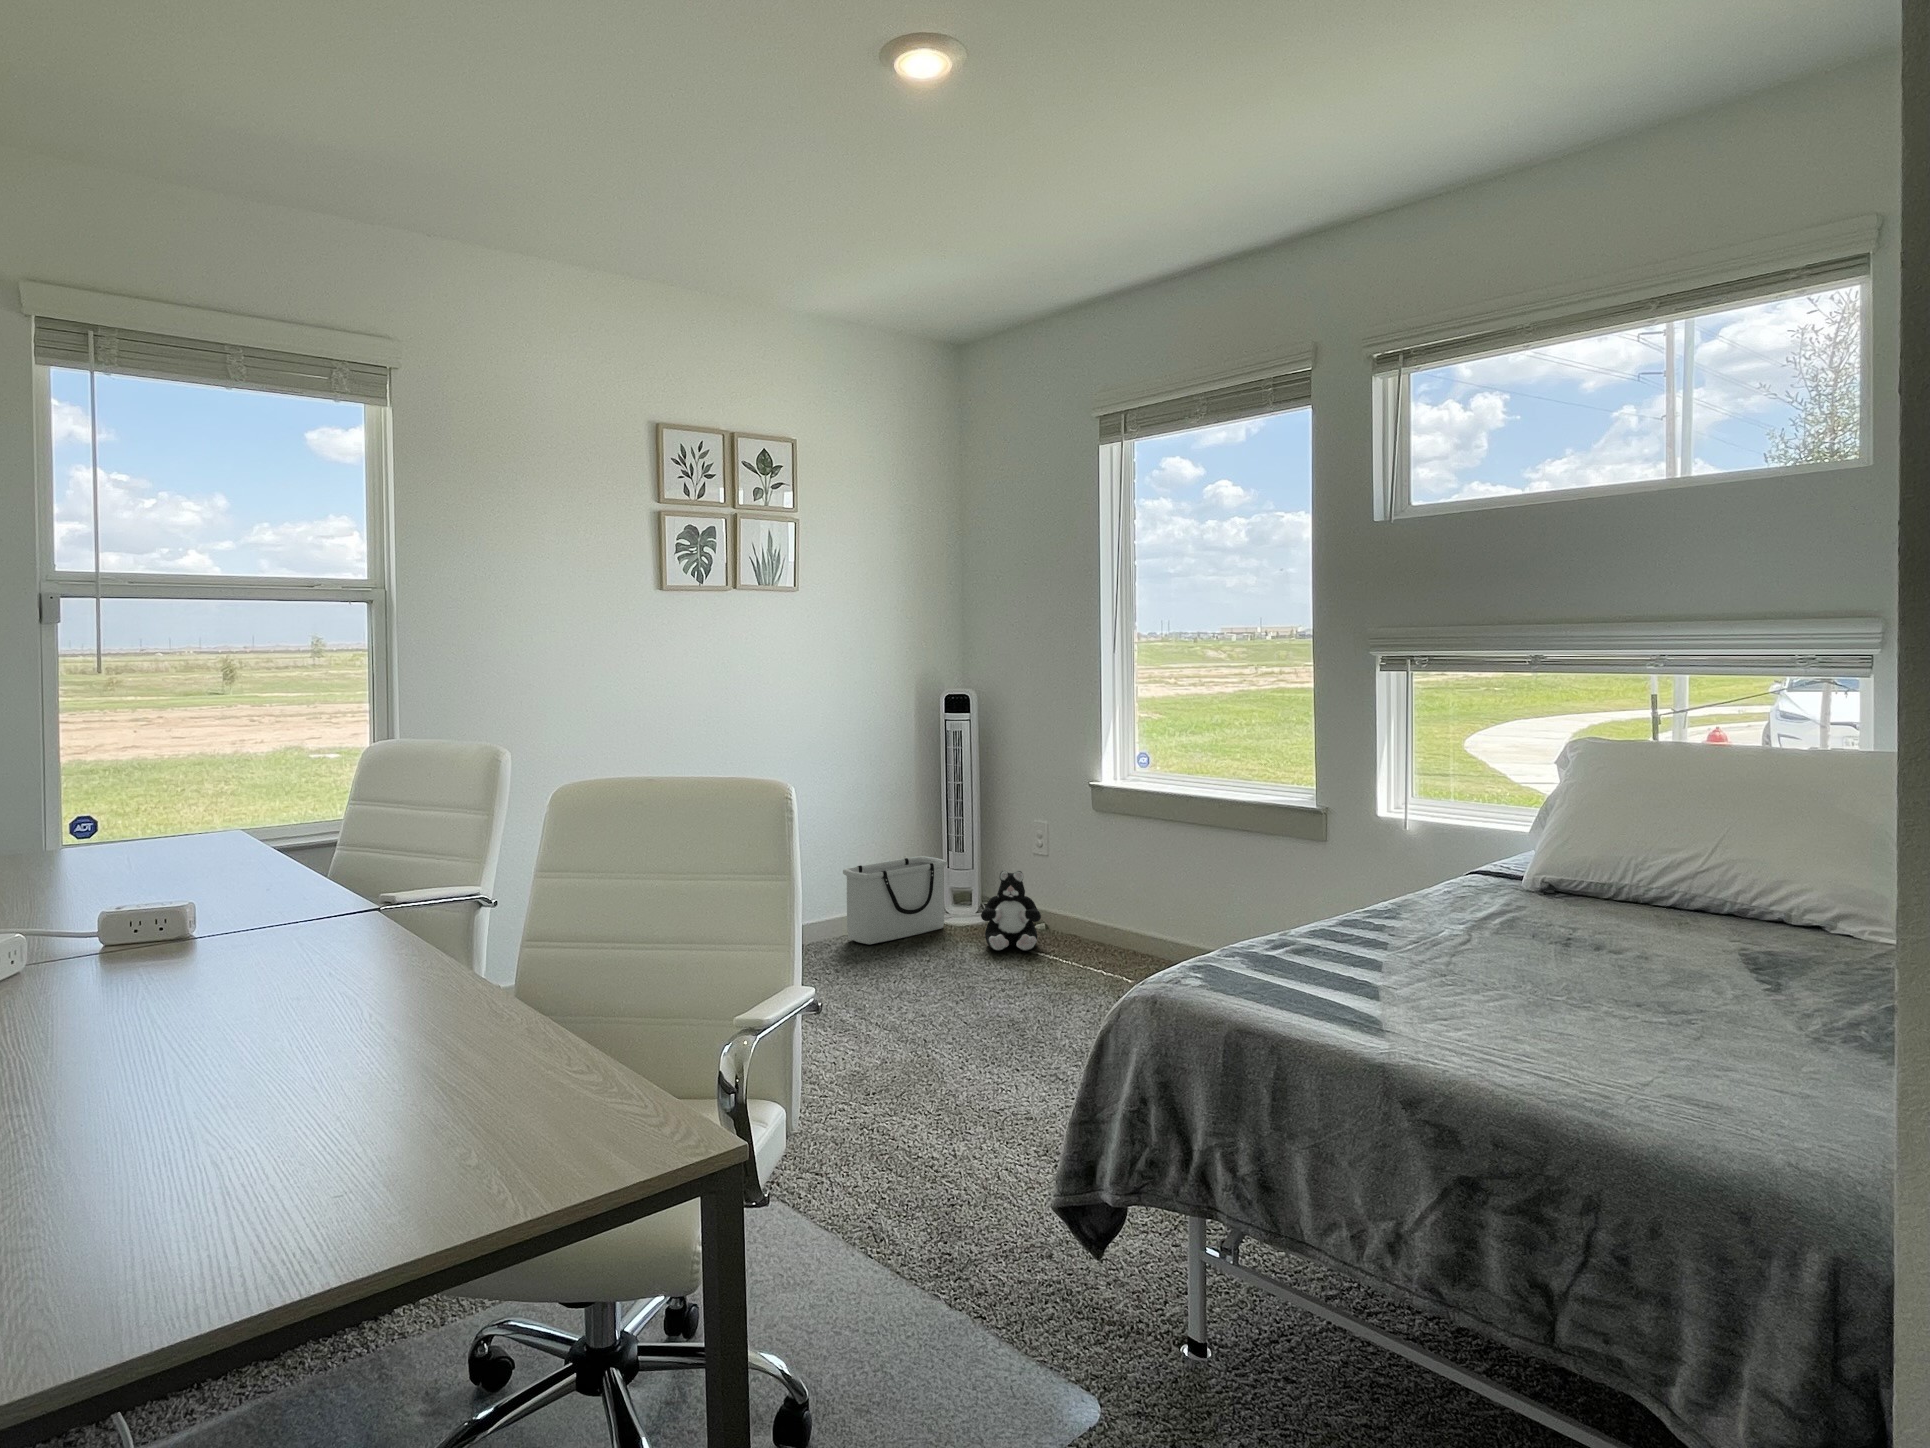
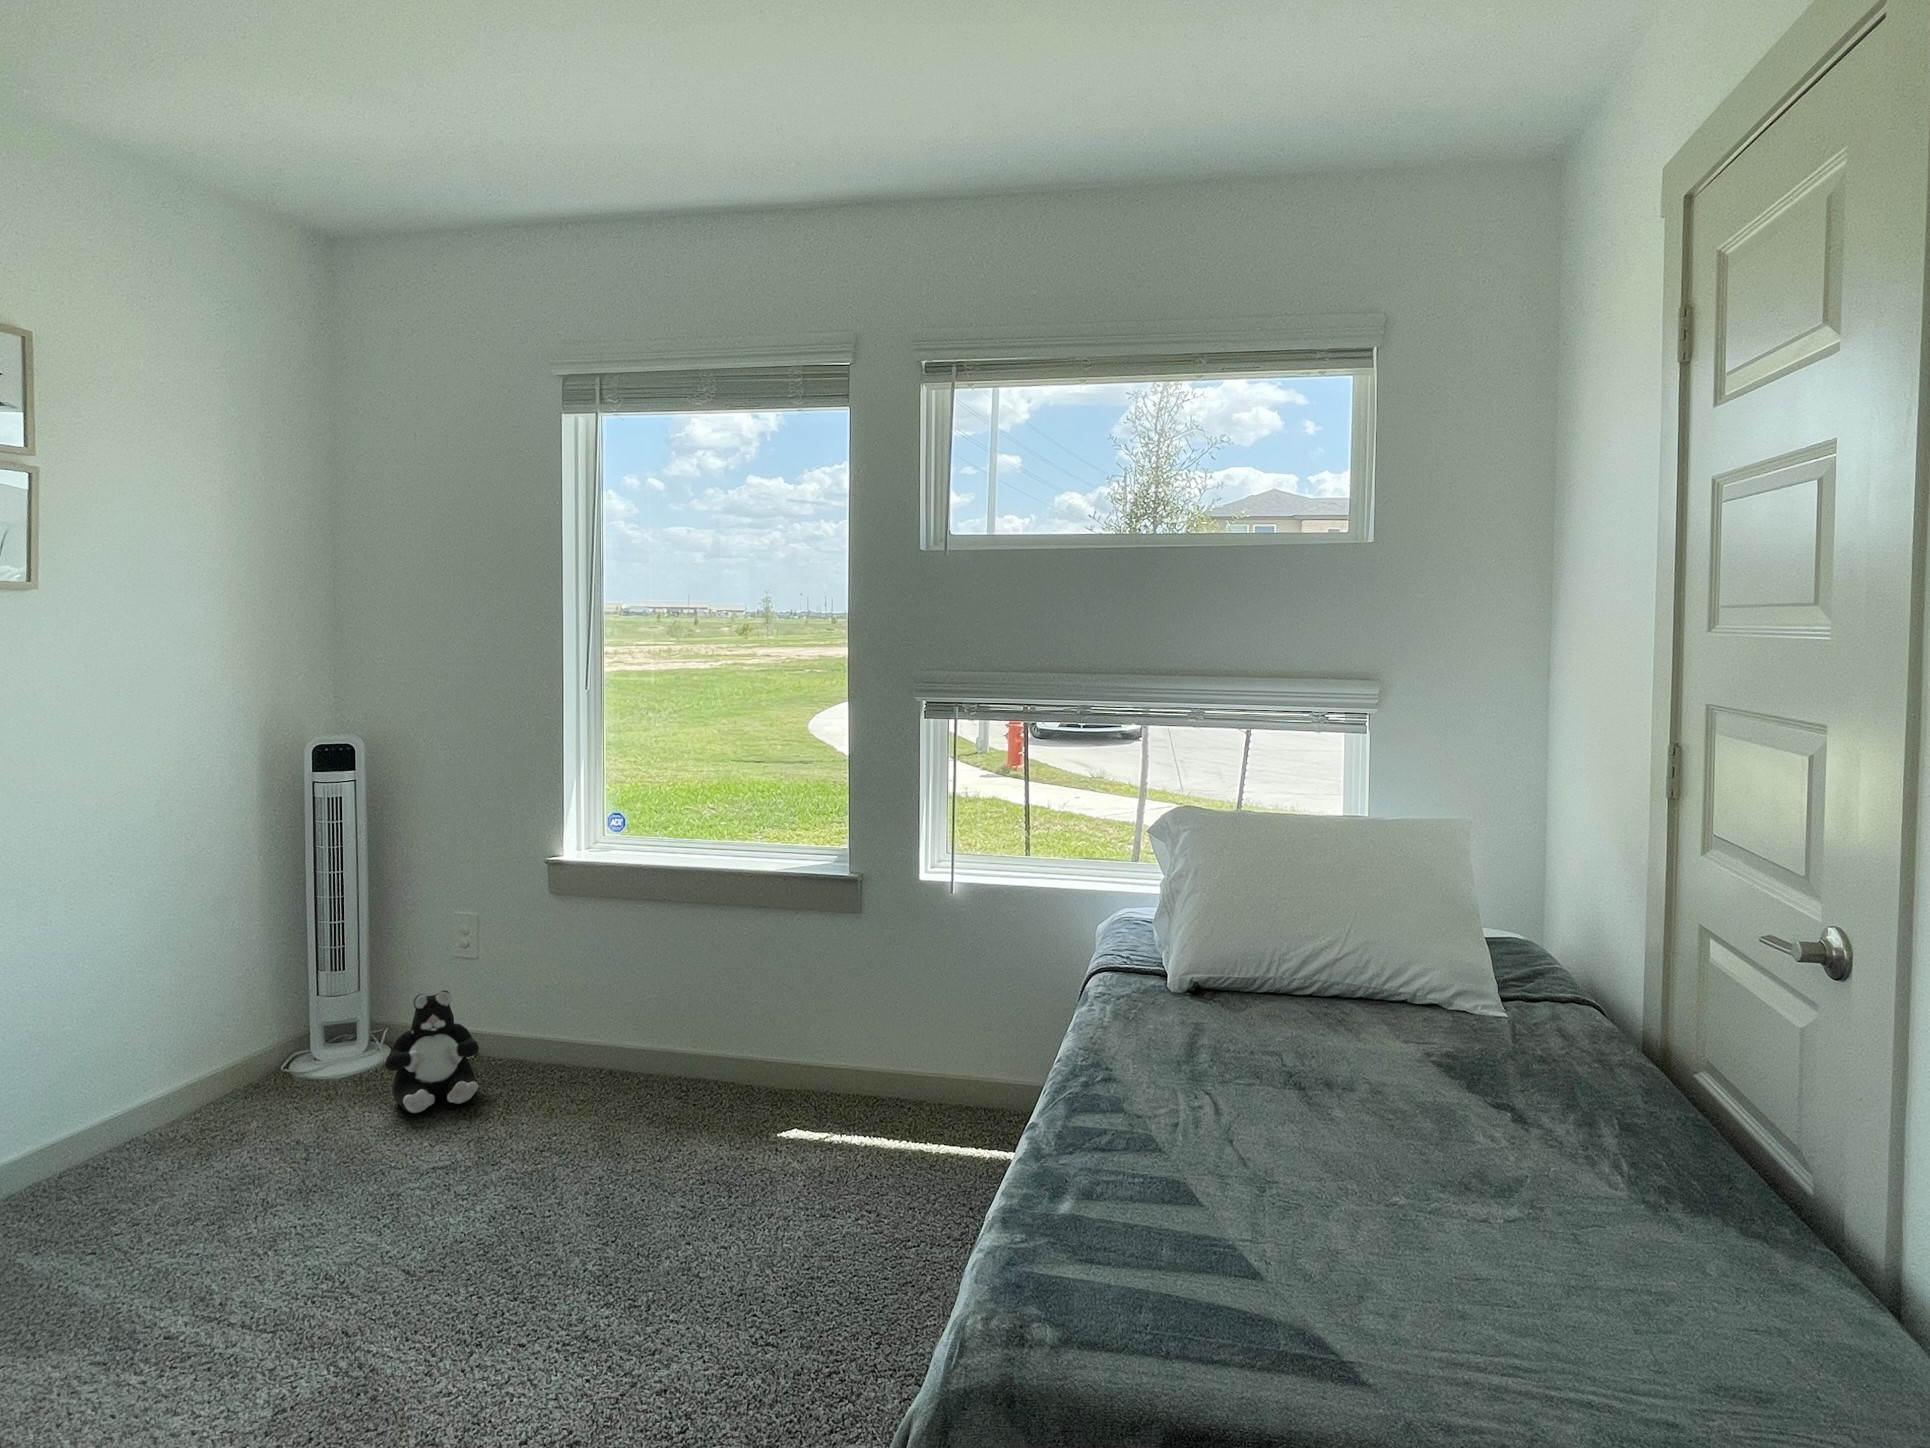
storage bin: present [843,856,947,944] -> none [128,985,319,1148]

